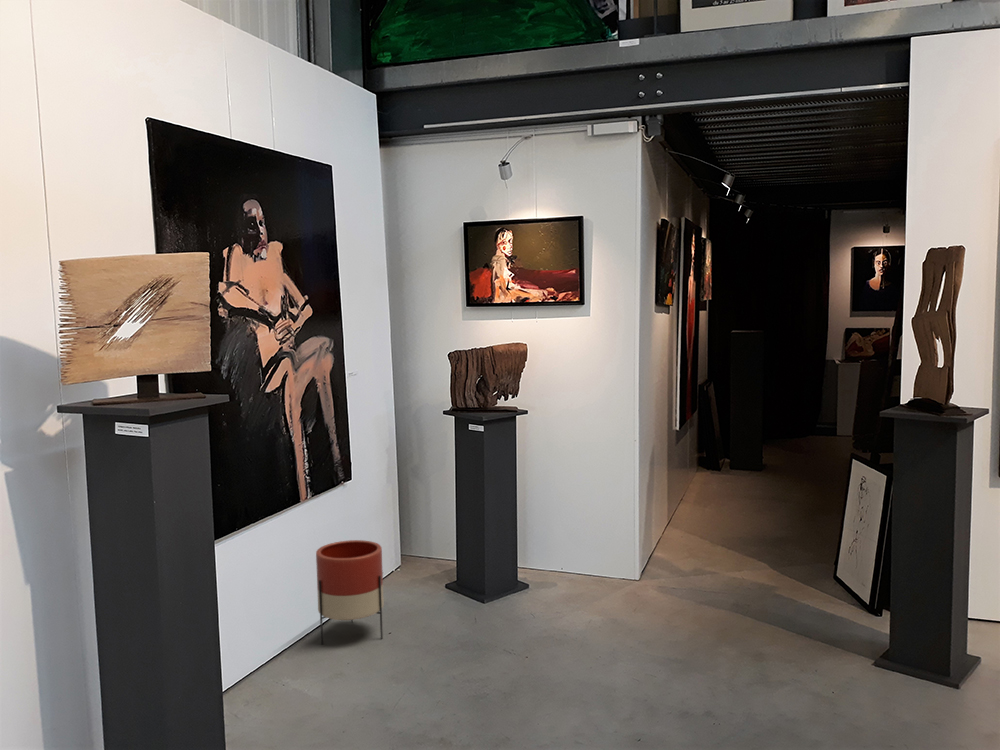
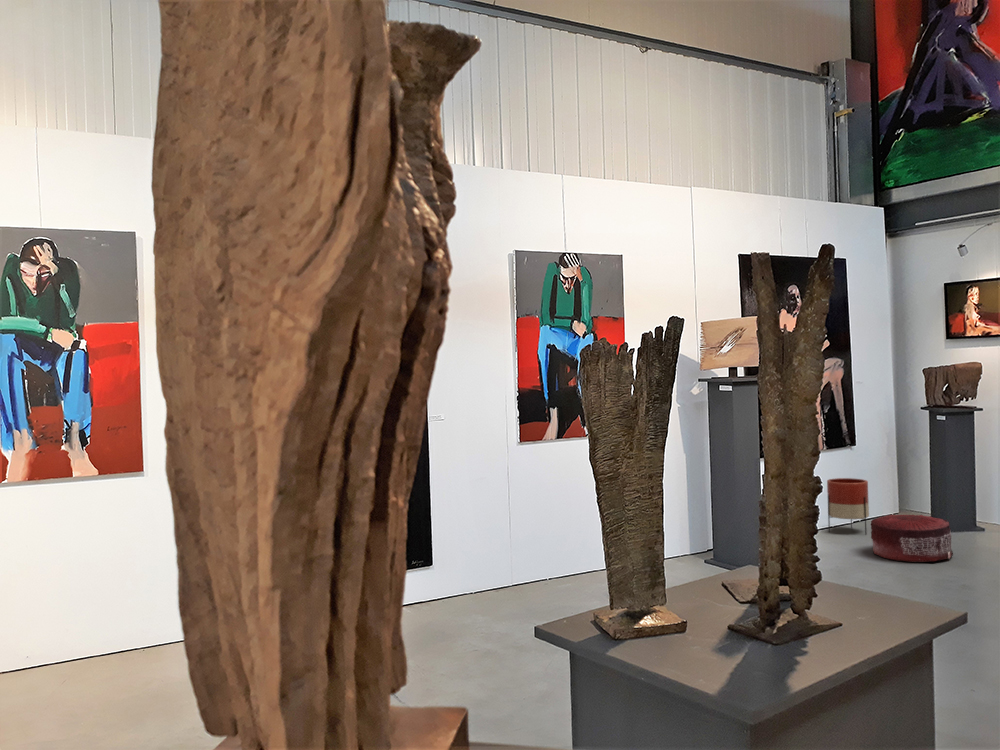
pouf: none [413,607,541,719] -> present [871,514,953,562]

